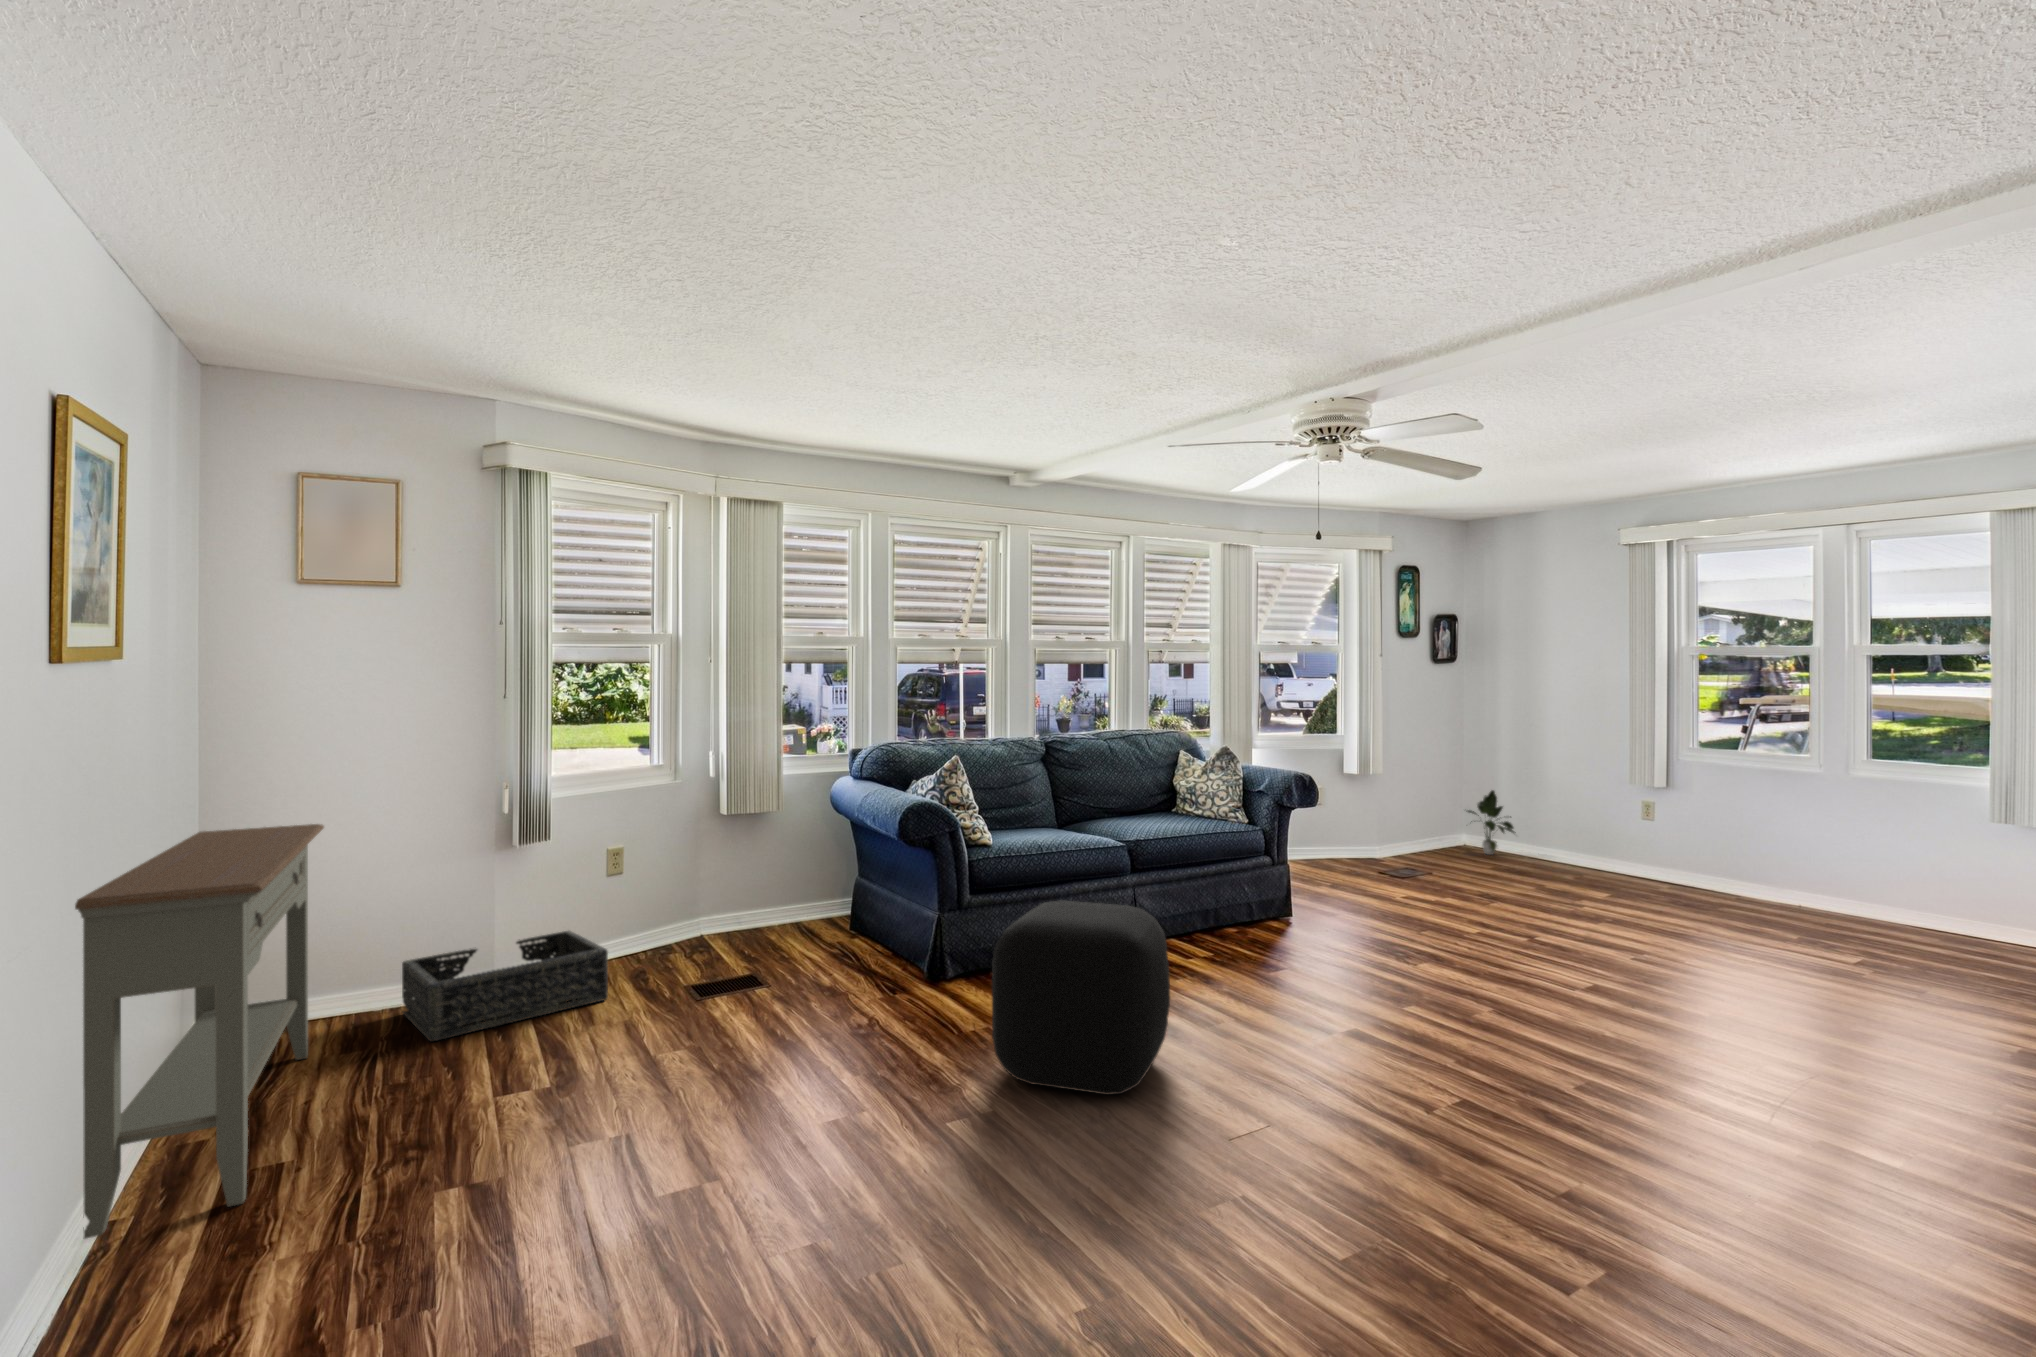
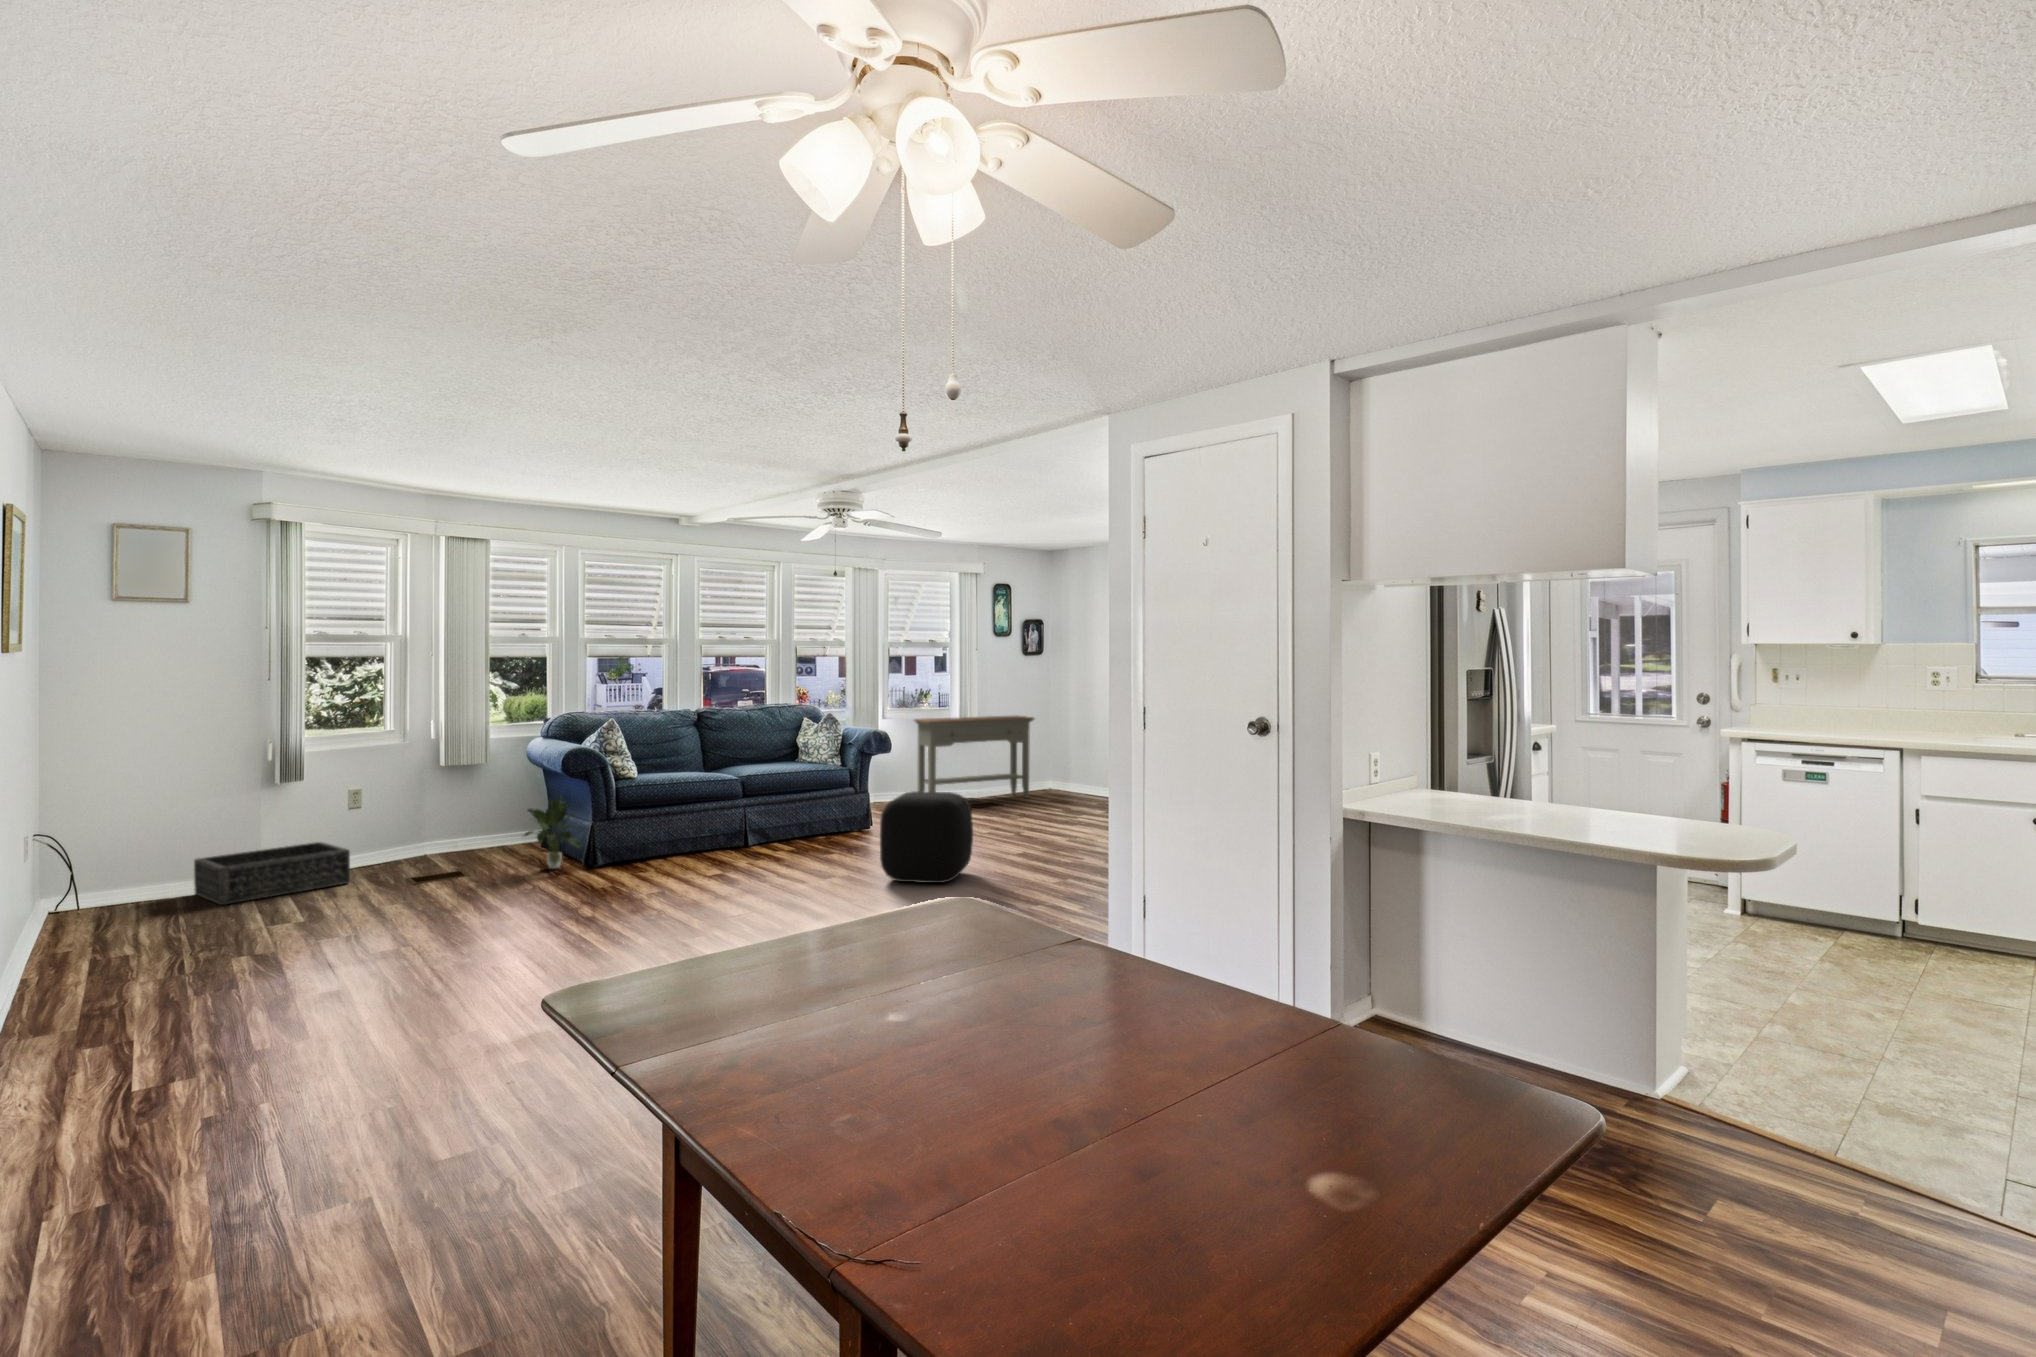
potted plant: present [1468,790,1516,855] -> present [524,797,580,869]
console table: present [75,824,324,1239] -> present [915,715,1034,798]
ottoman: present [992,901,1170,1095] -> present [880,791,973,883]

